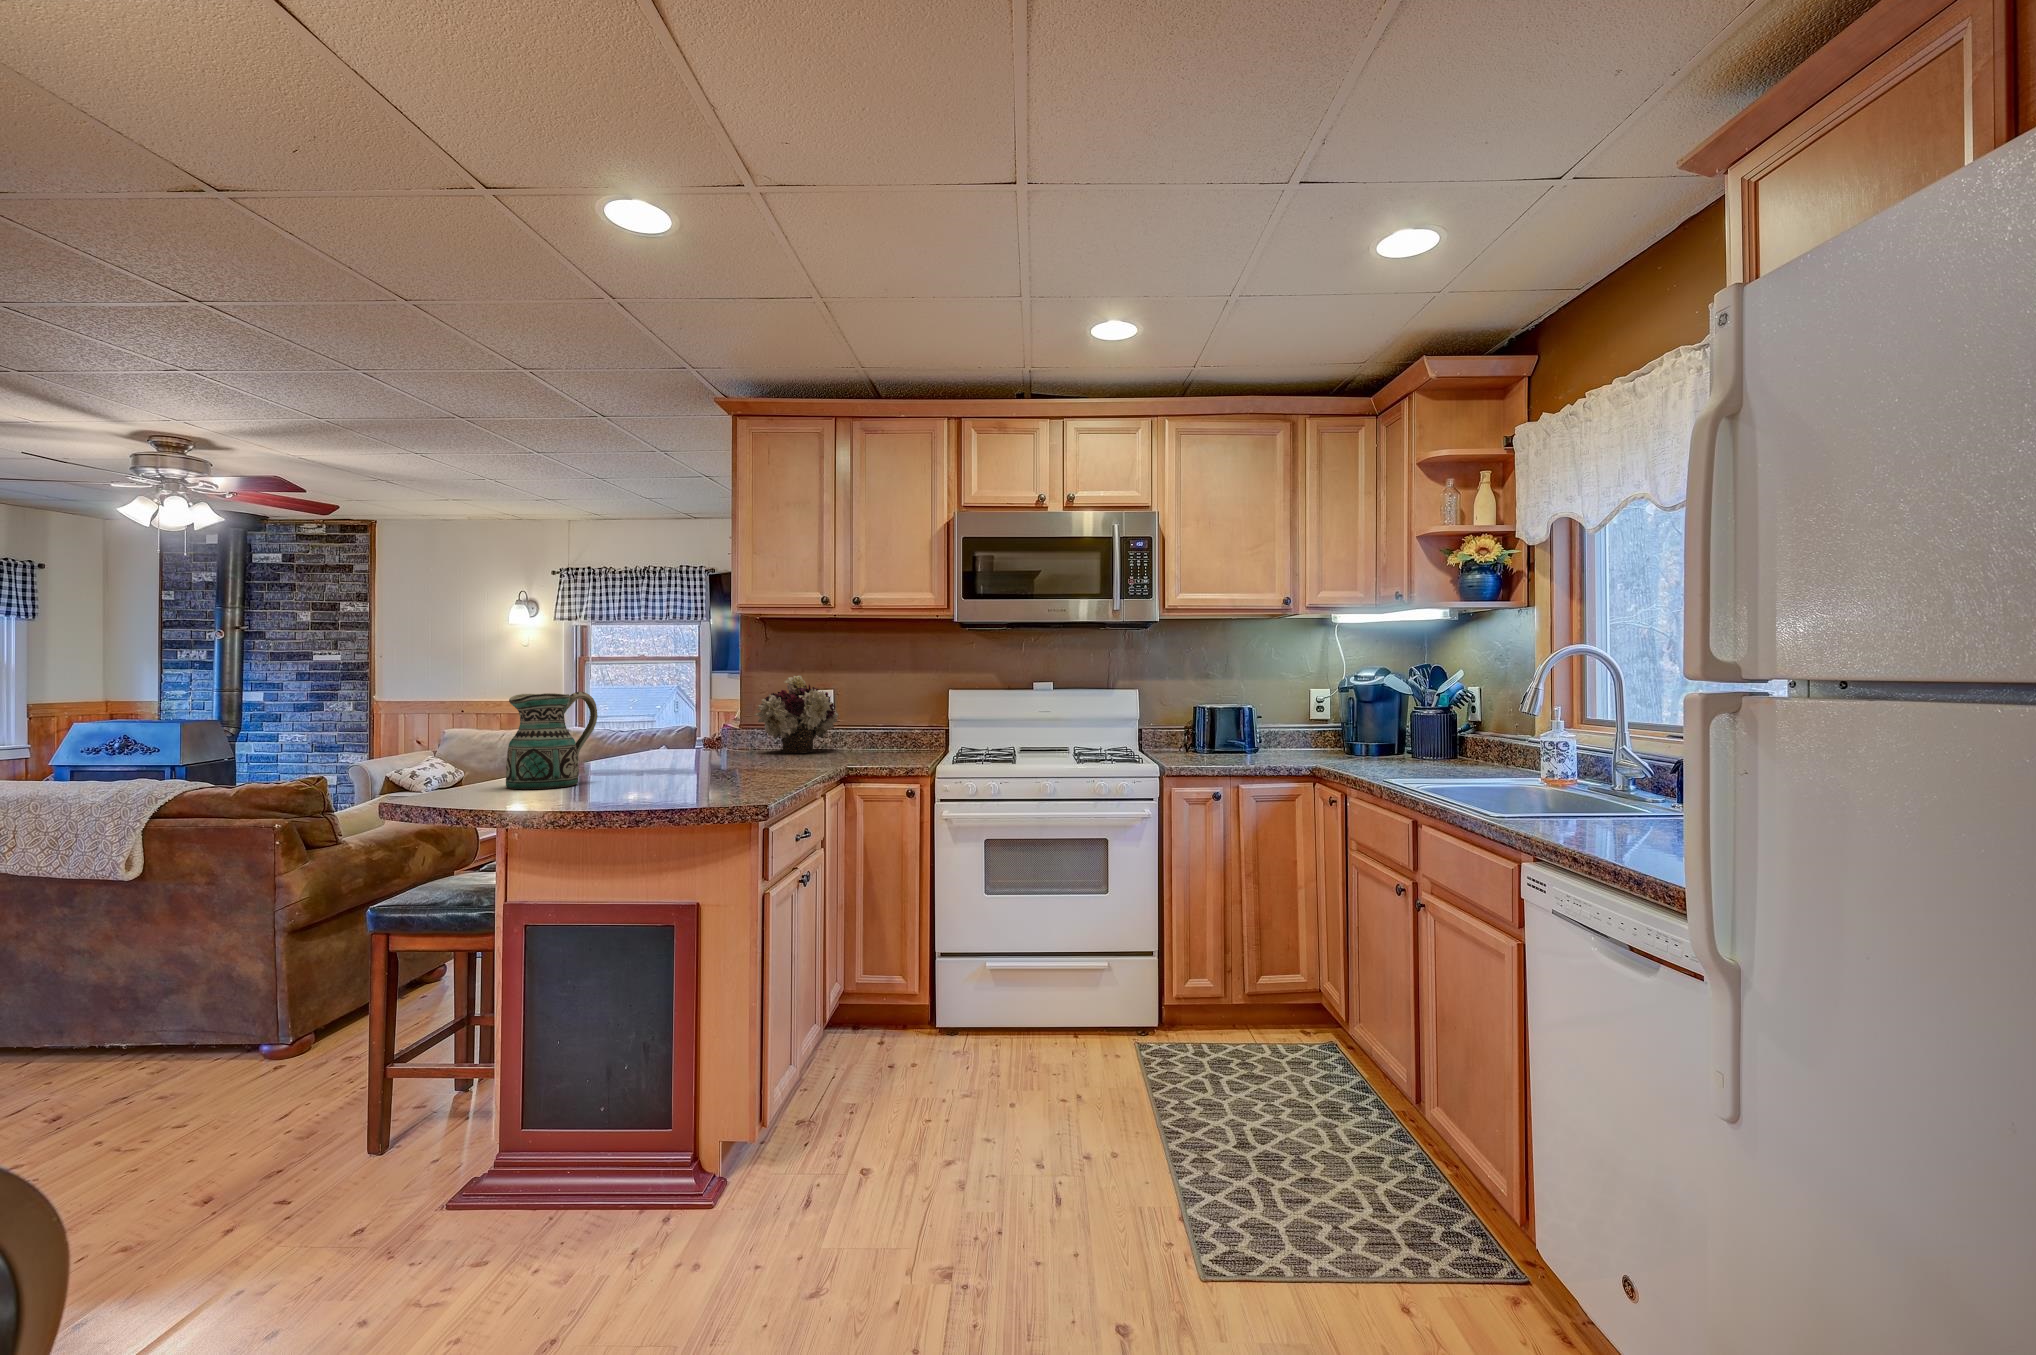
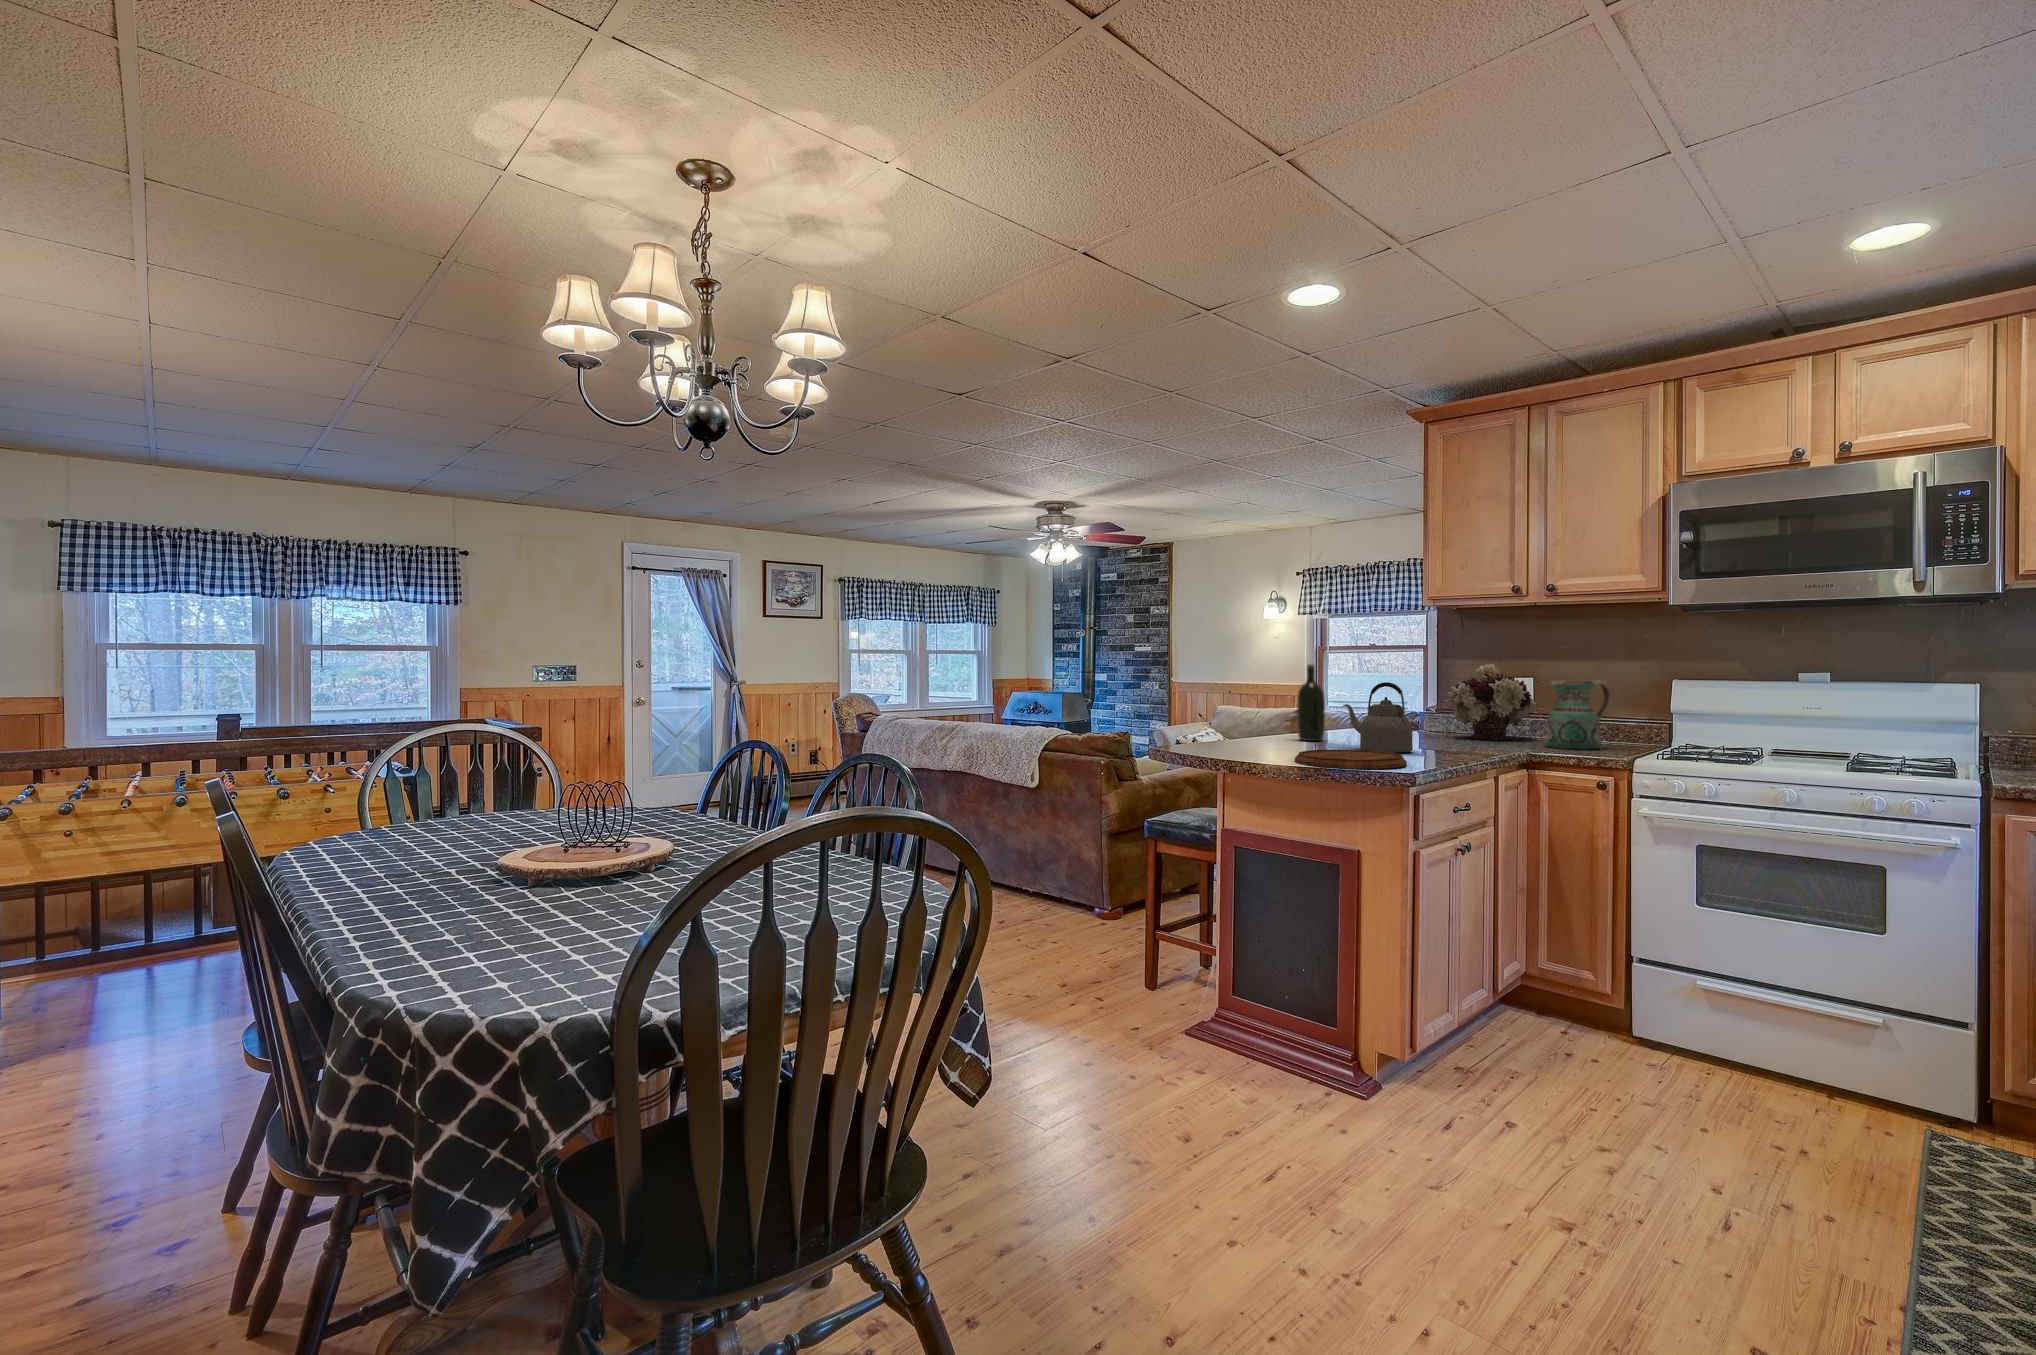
wine bottle: none [595,675,630,769] -> present [1297,664,1325,741]
ceramic pitcher: present [506,692,598,789] -> present [1546,679,1611,749]
kettle: none [658,695,741,777] -> present [1343,682,1413,753]
cutting board: none [614,777,752,804] -> present [1295,749,1407,769]

